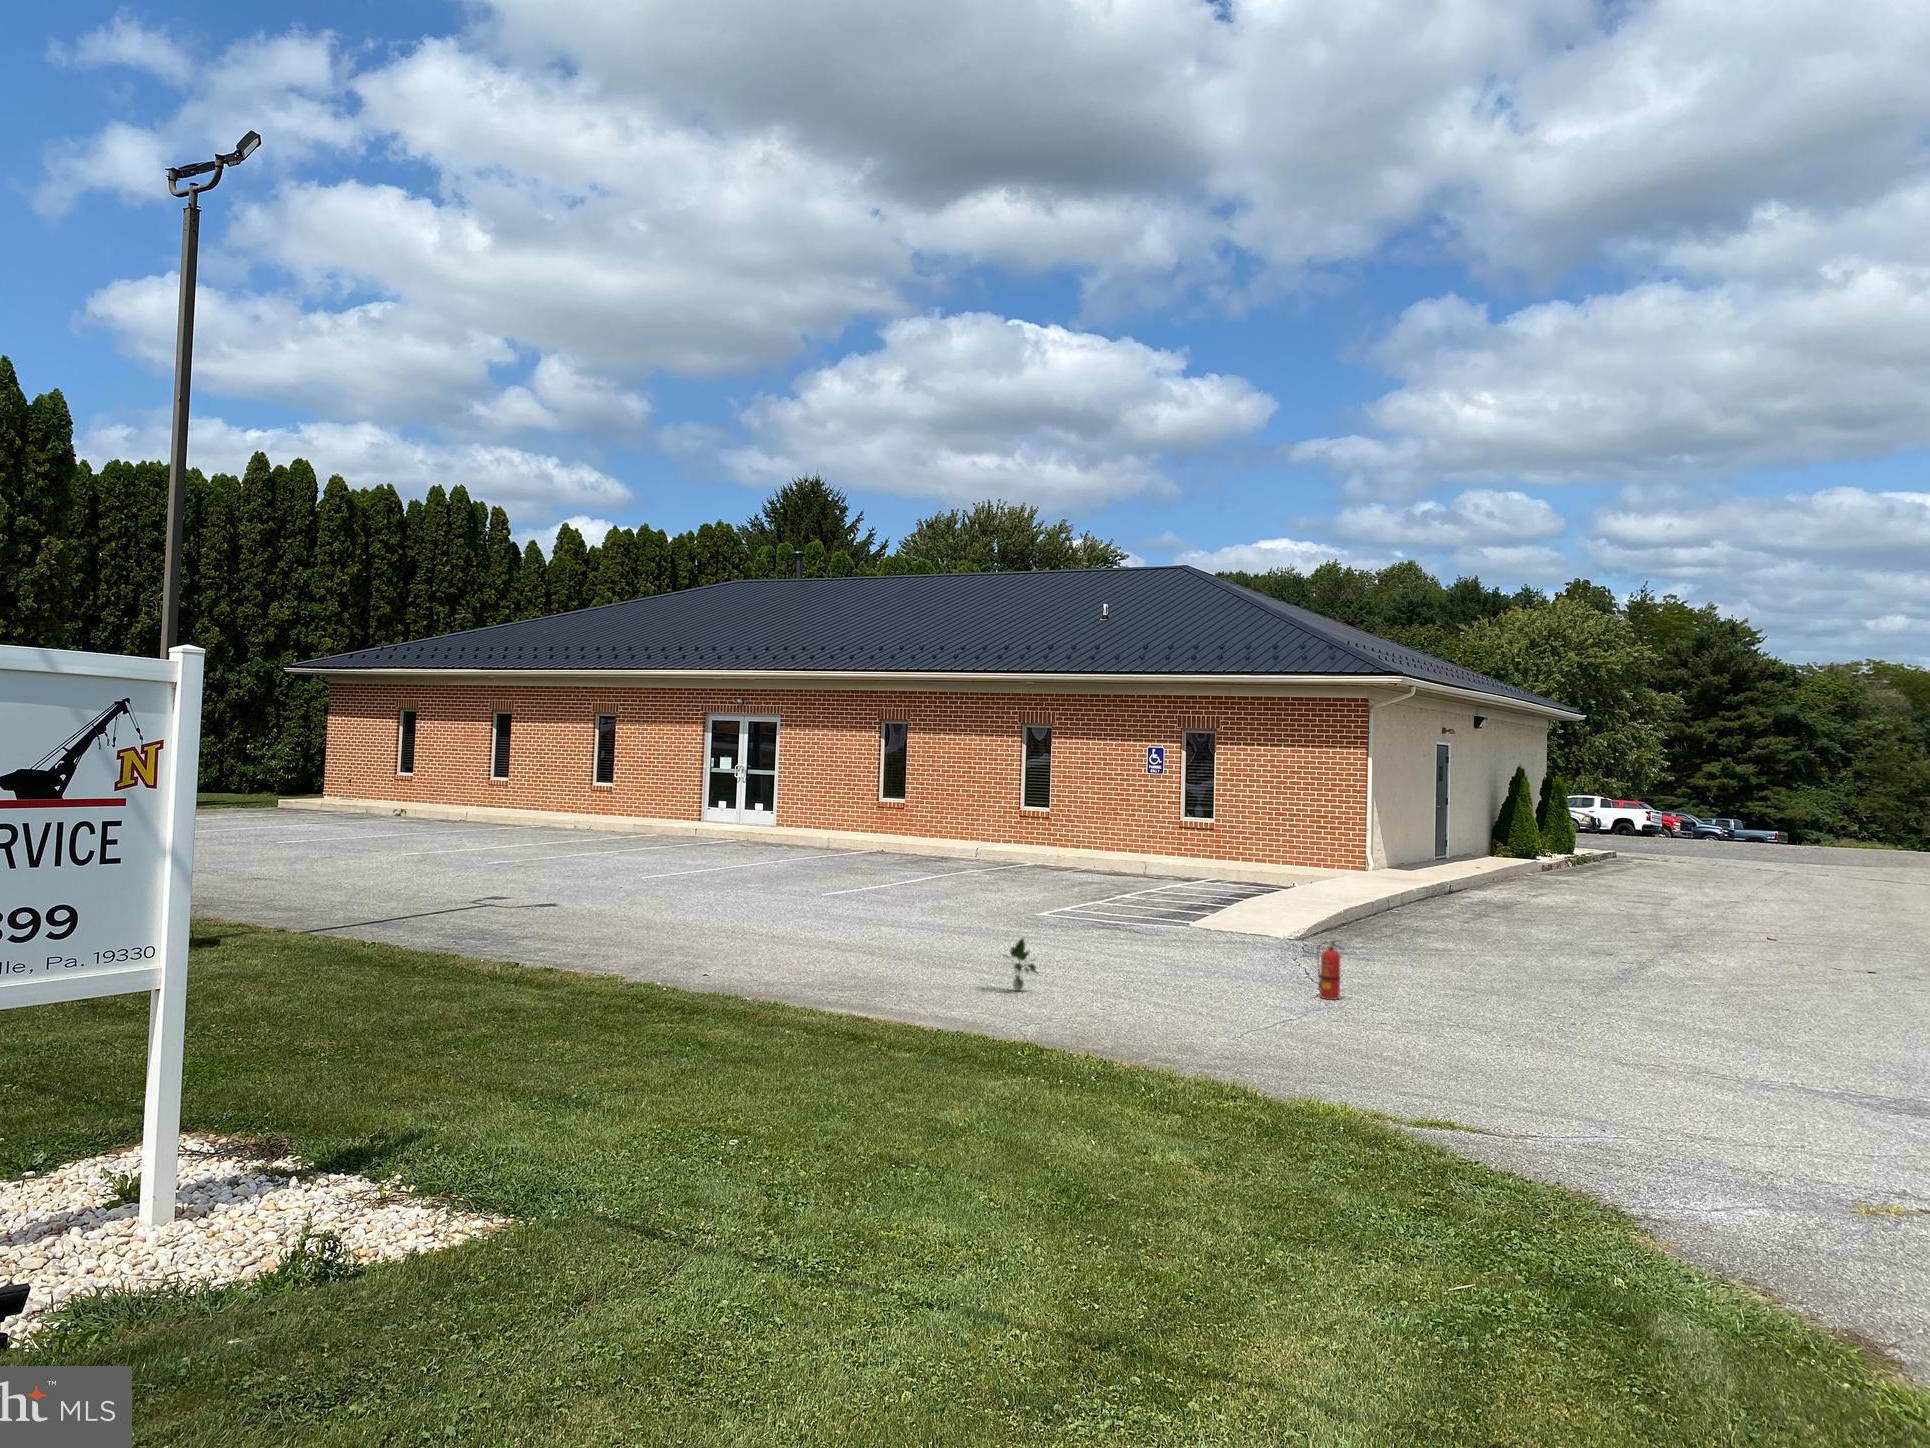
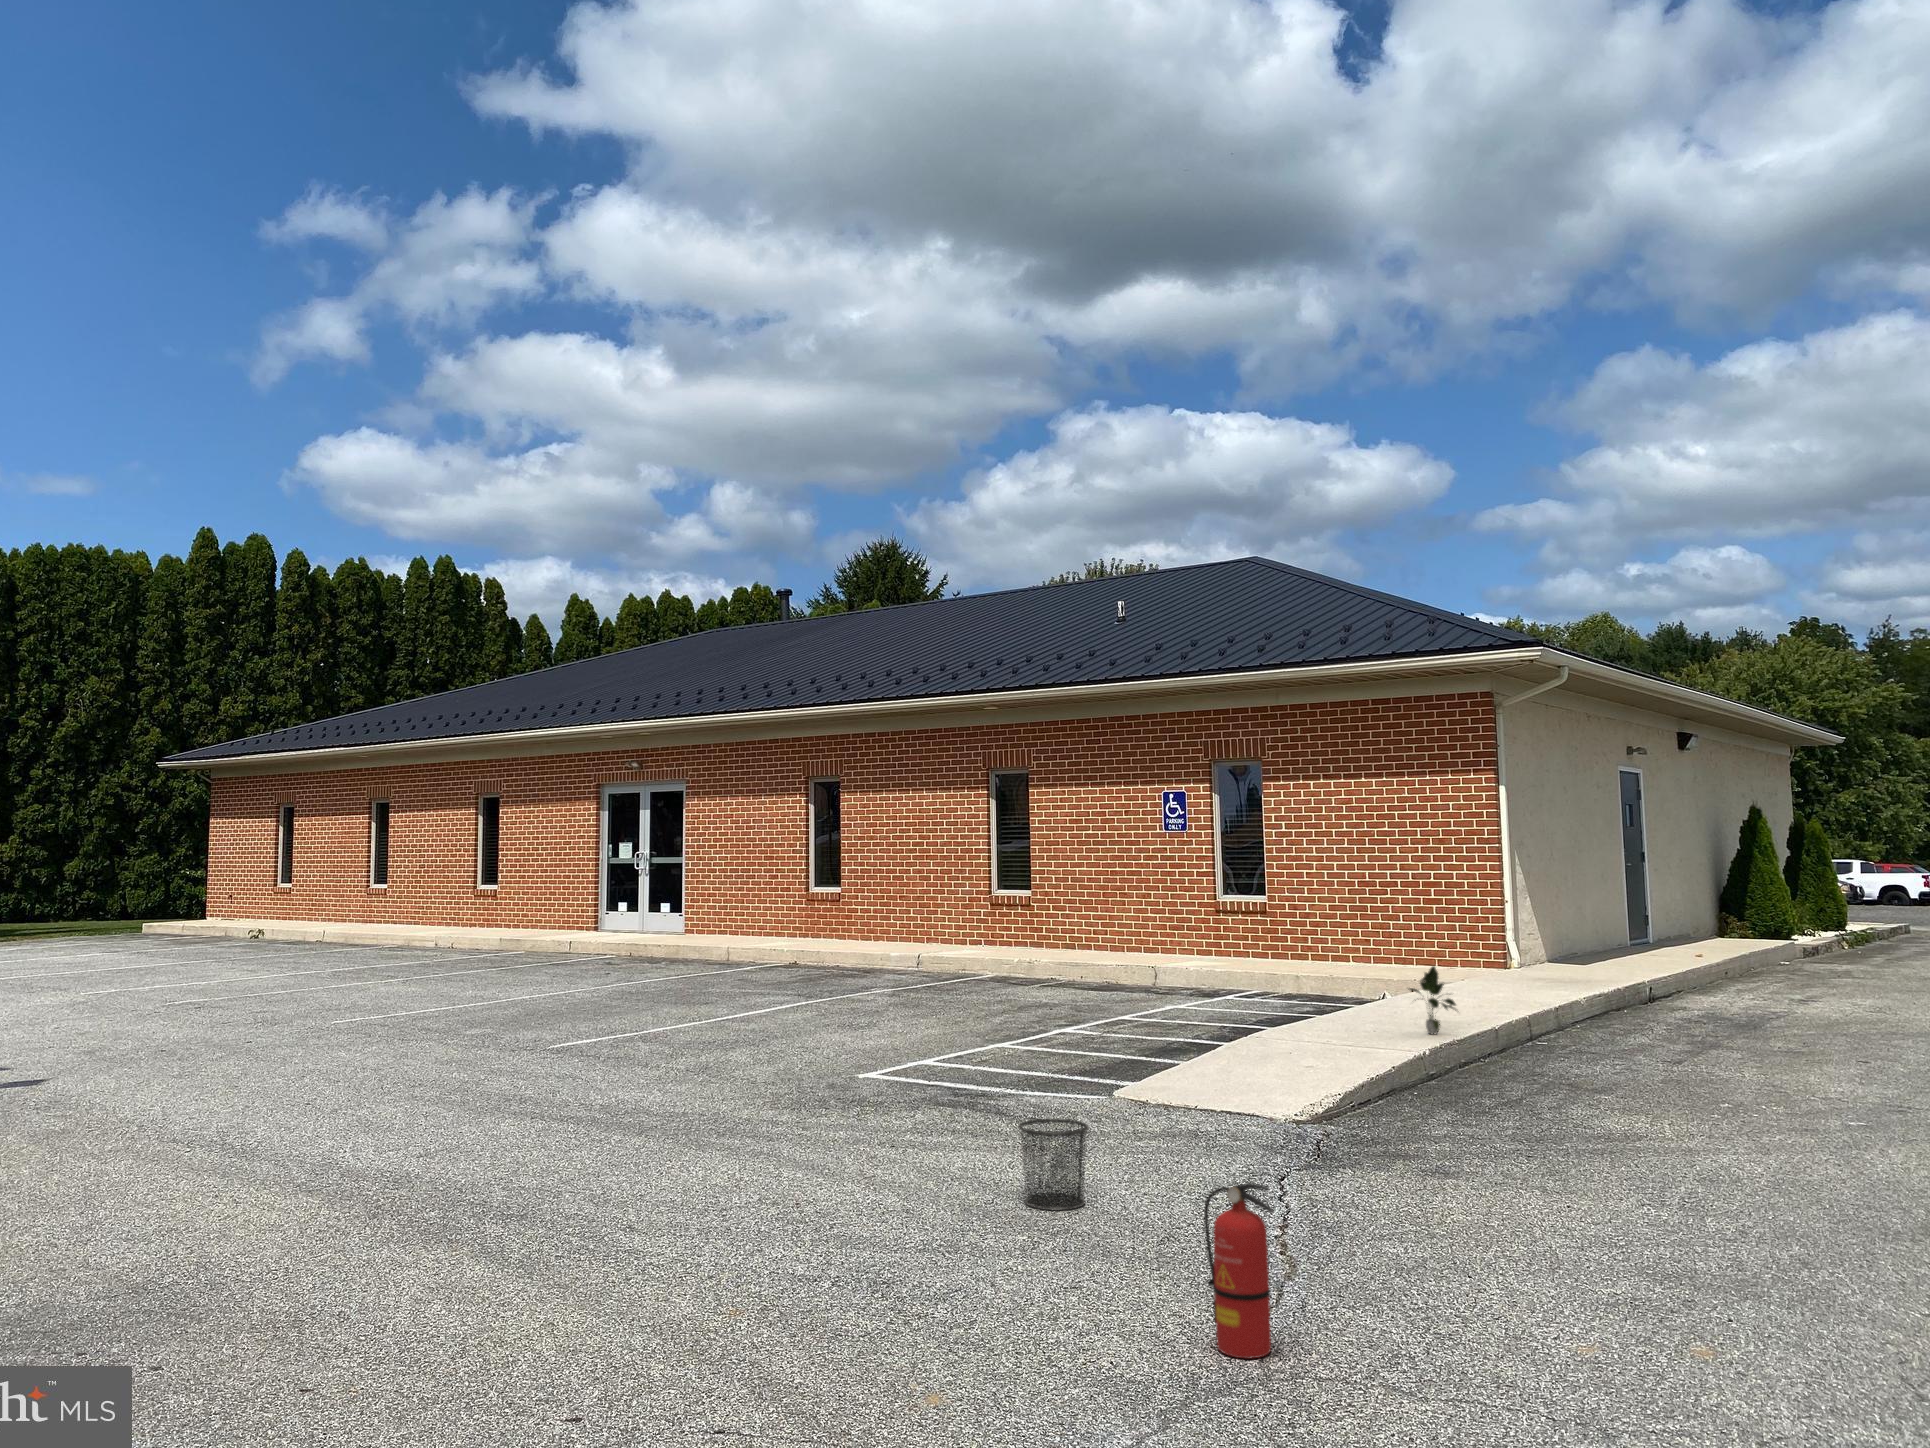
waste bin: none [1200,929,1232,966] -> present [1018,1119,1089,1211]
potted plant: present [1005,938,1038,991] -> present [1408,966,1456,1034]

